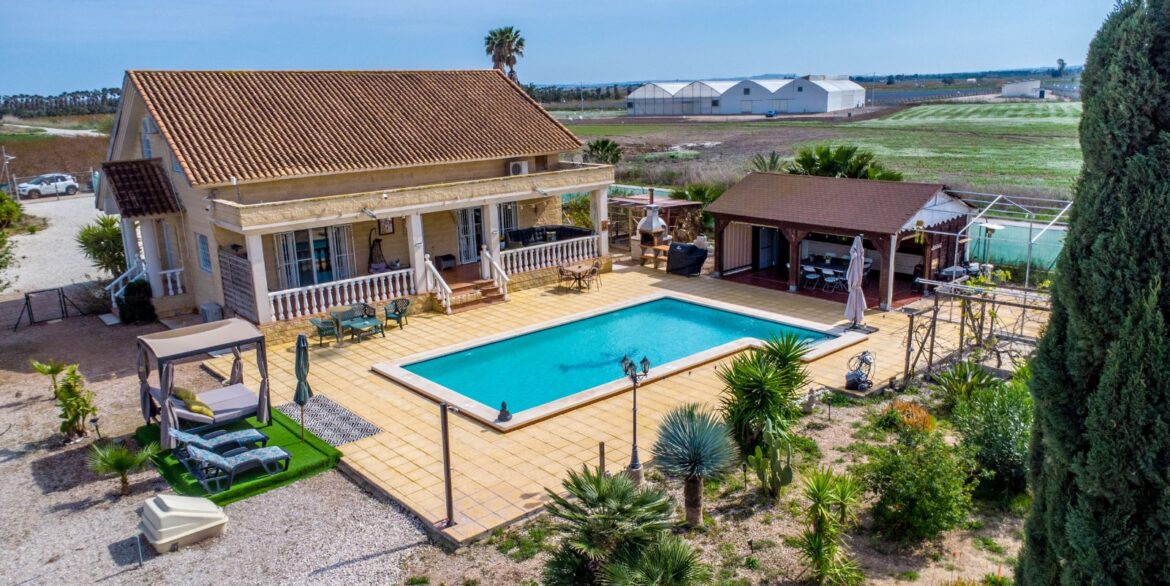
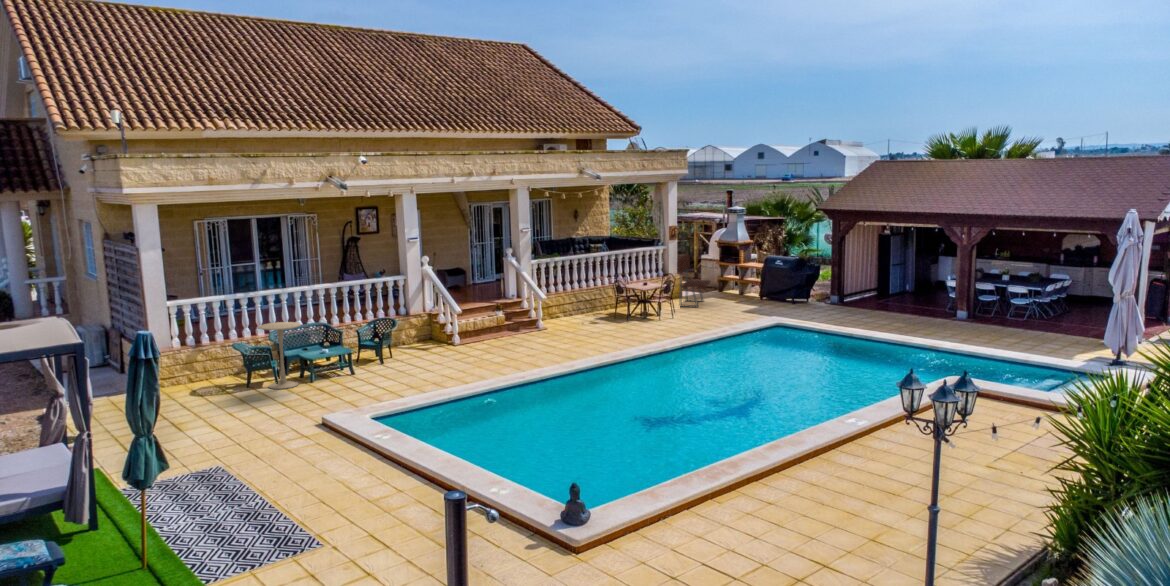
bench: none [608,241,632,280] -> present [678,255,710,308]

